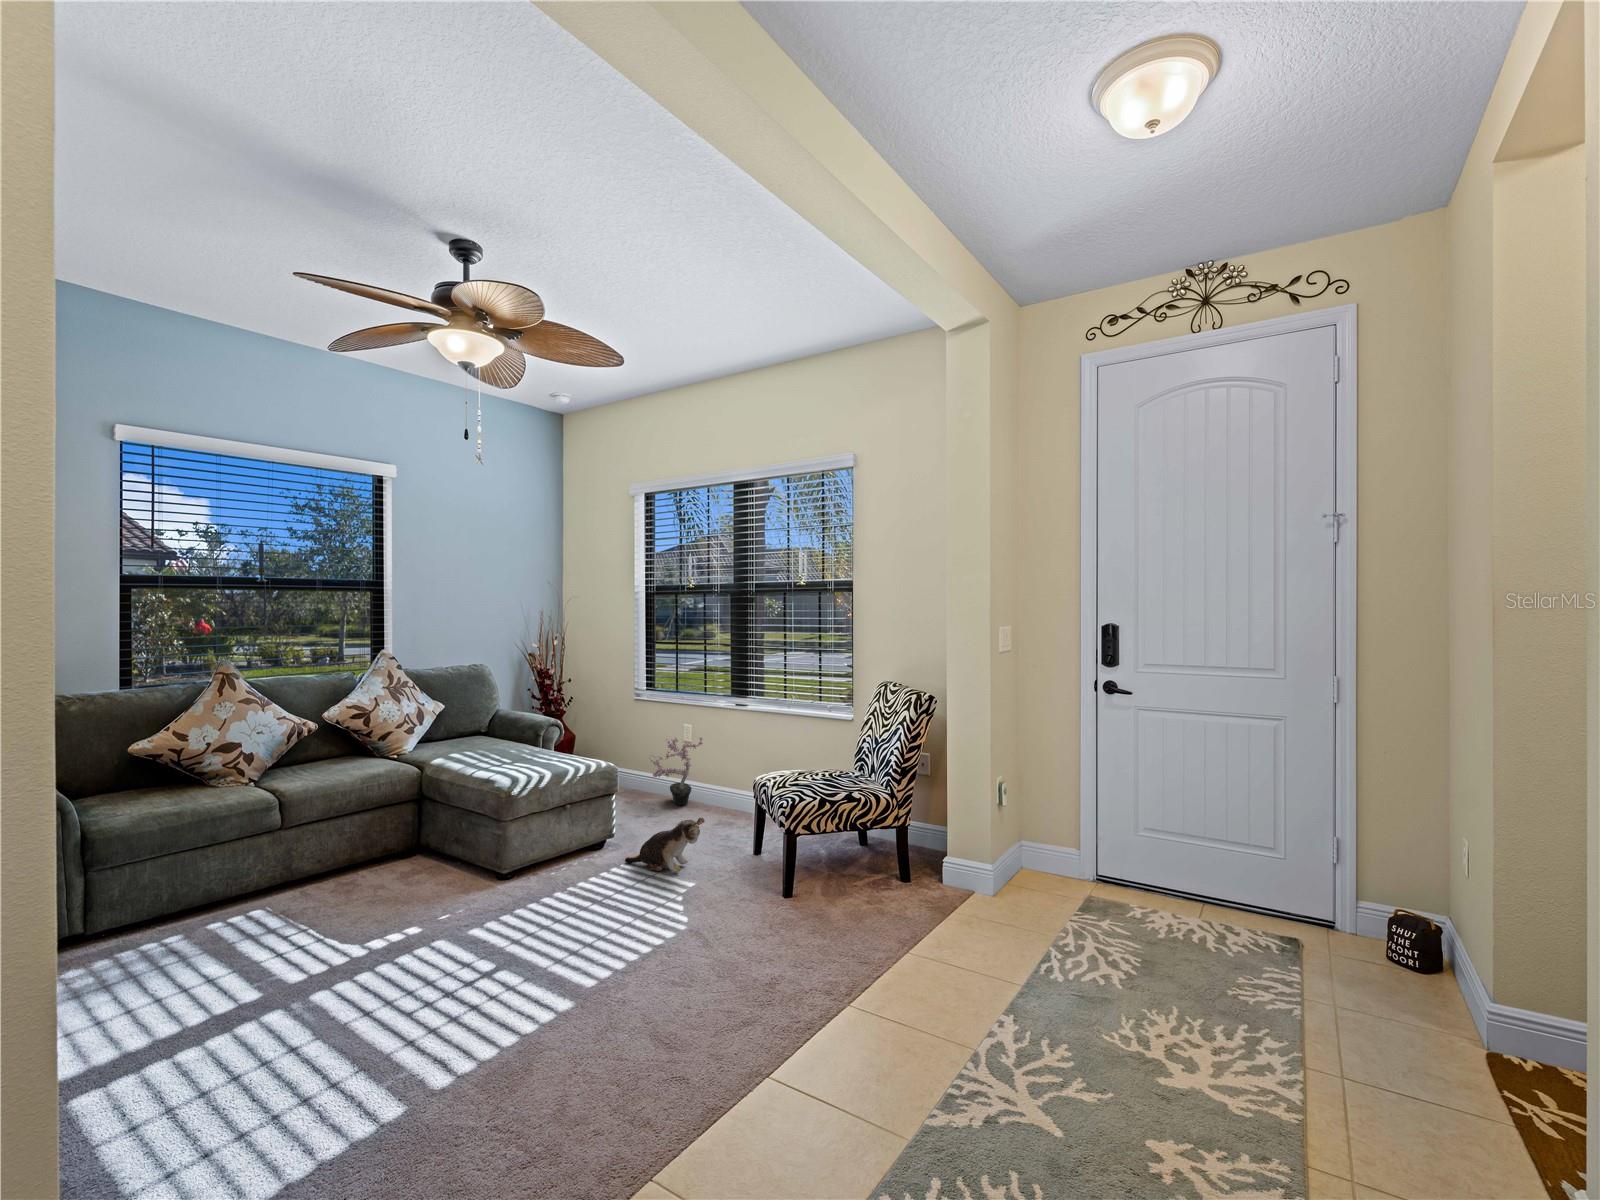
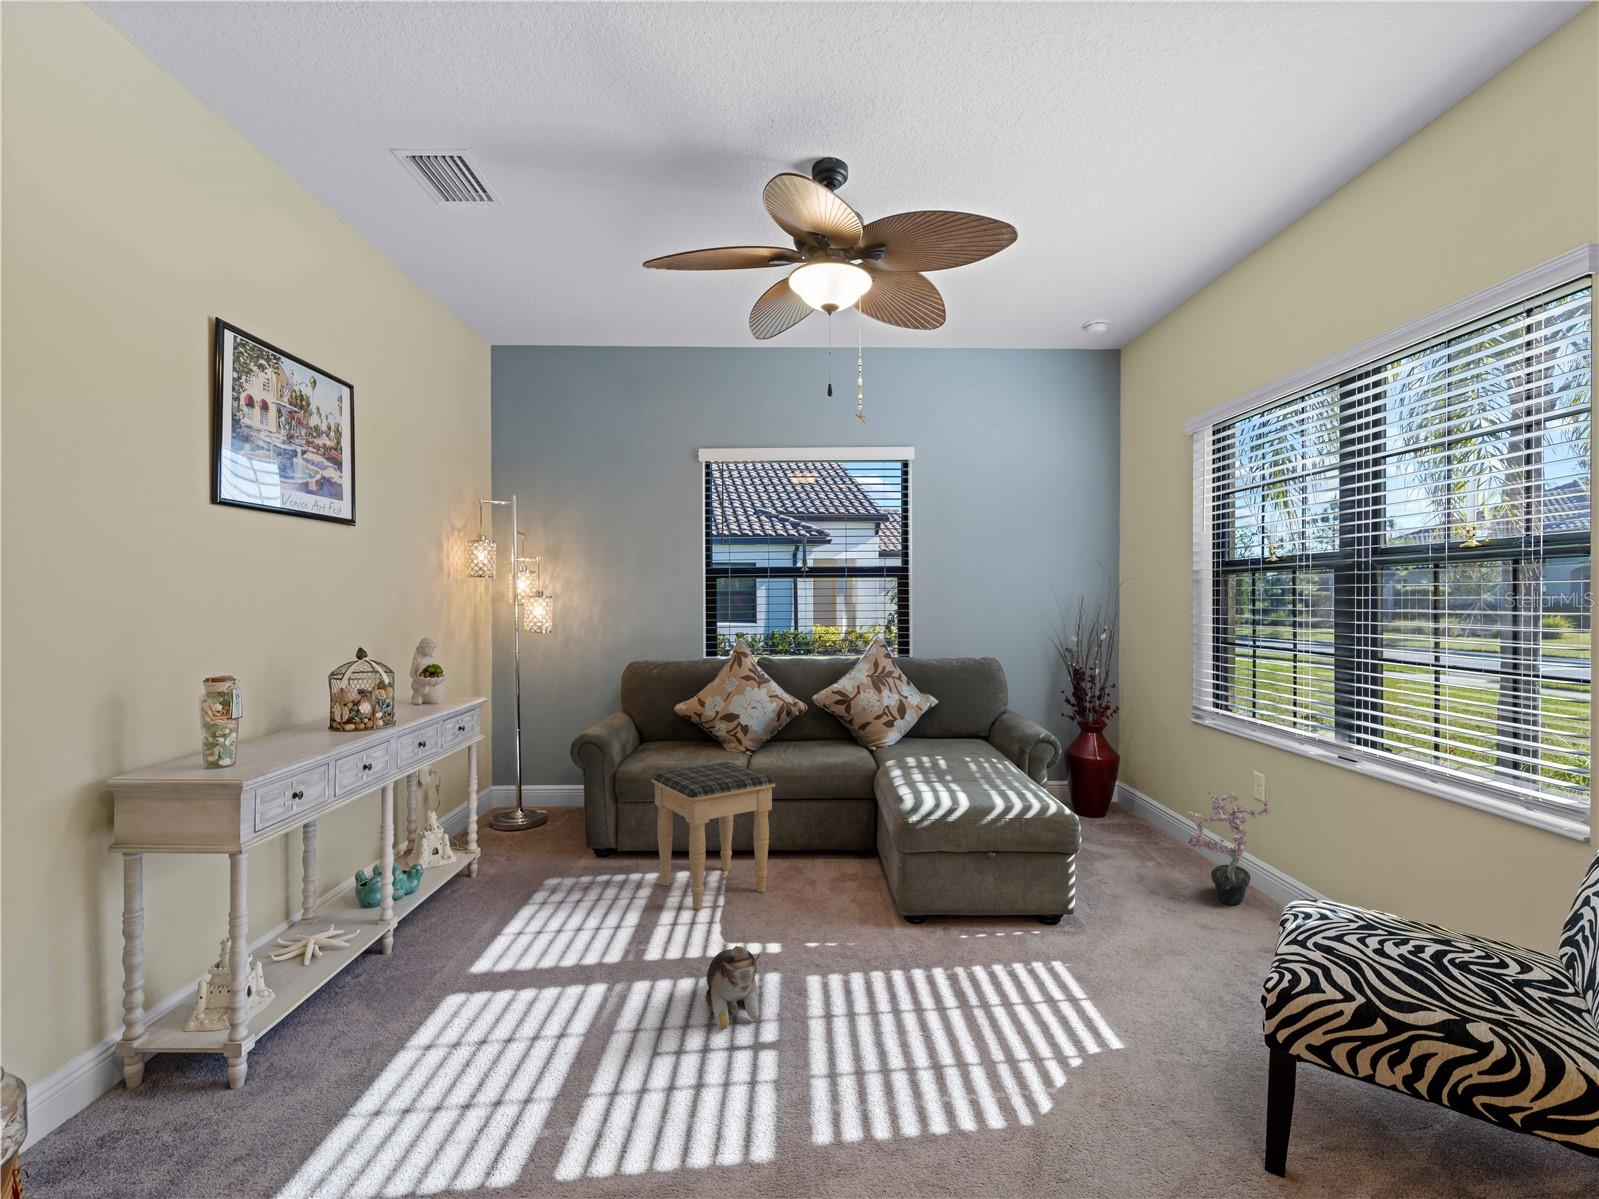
footstool: none [192,788,359,938] -> present [651,762,775,910]
plush toy: present [625,818,705,873] -> present [706,946,761,1029]

